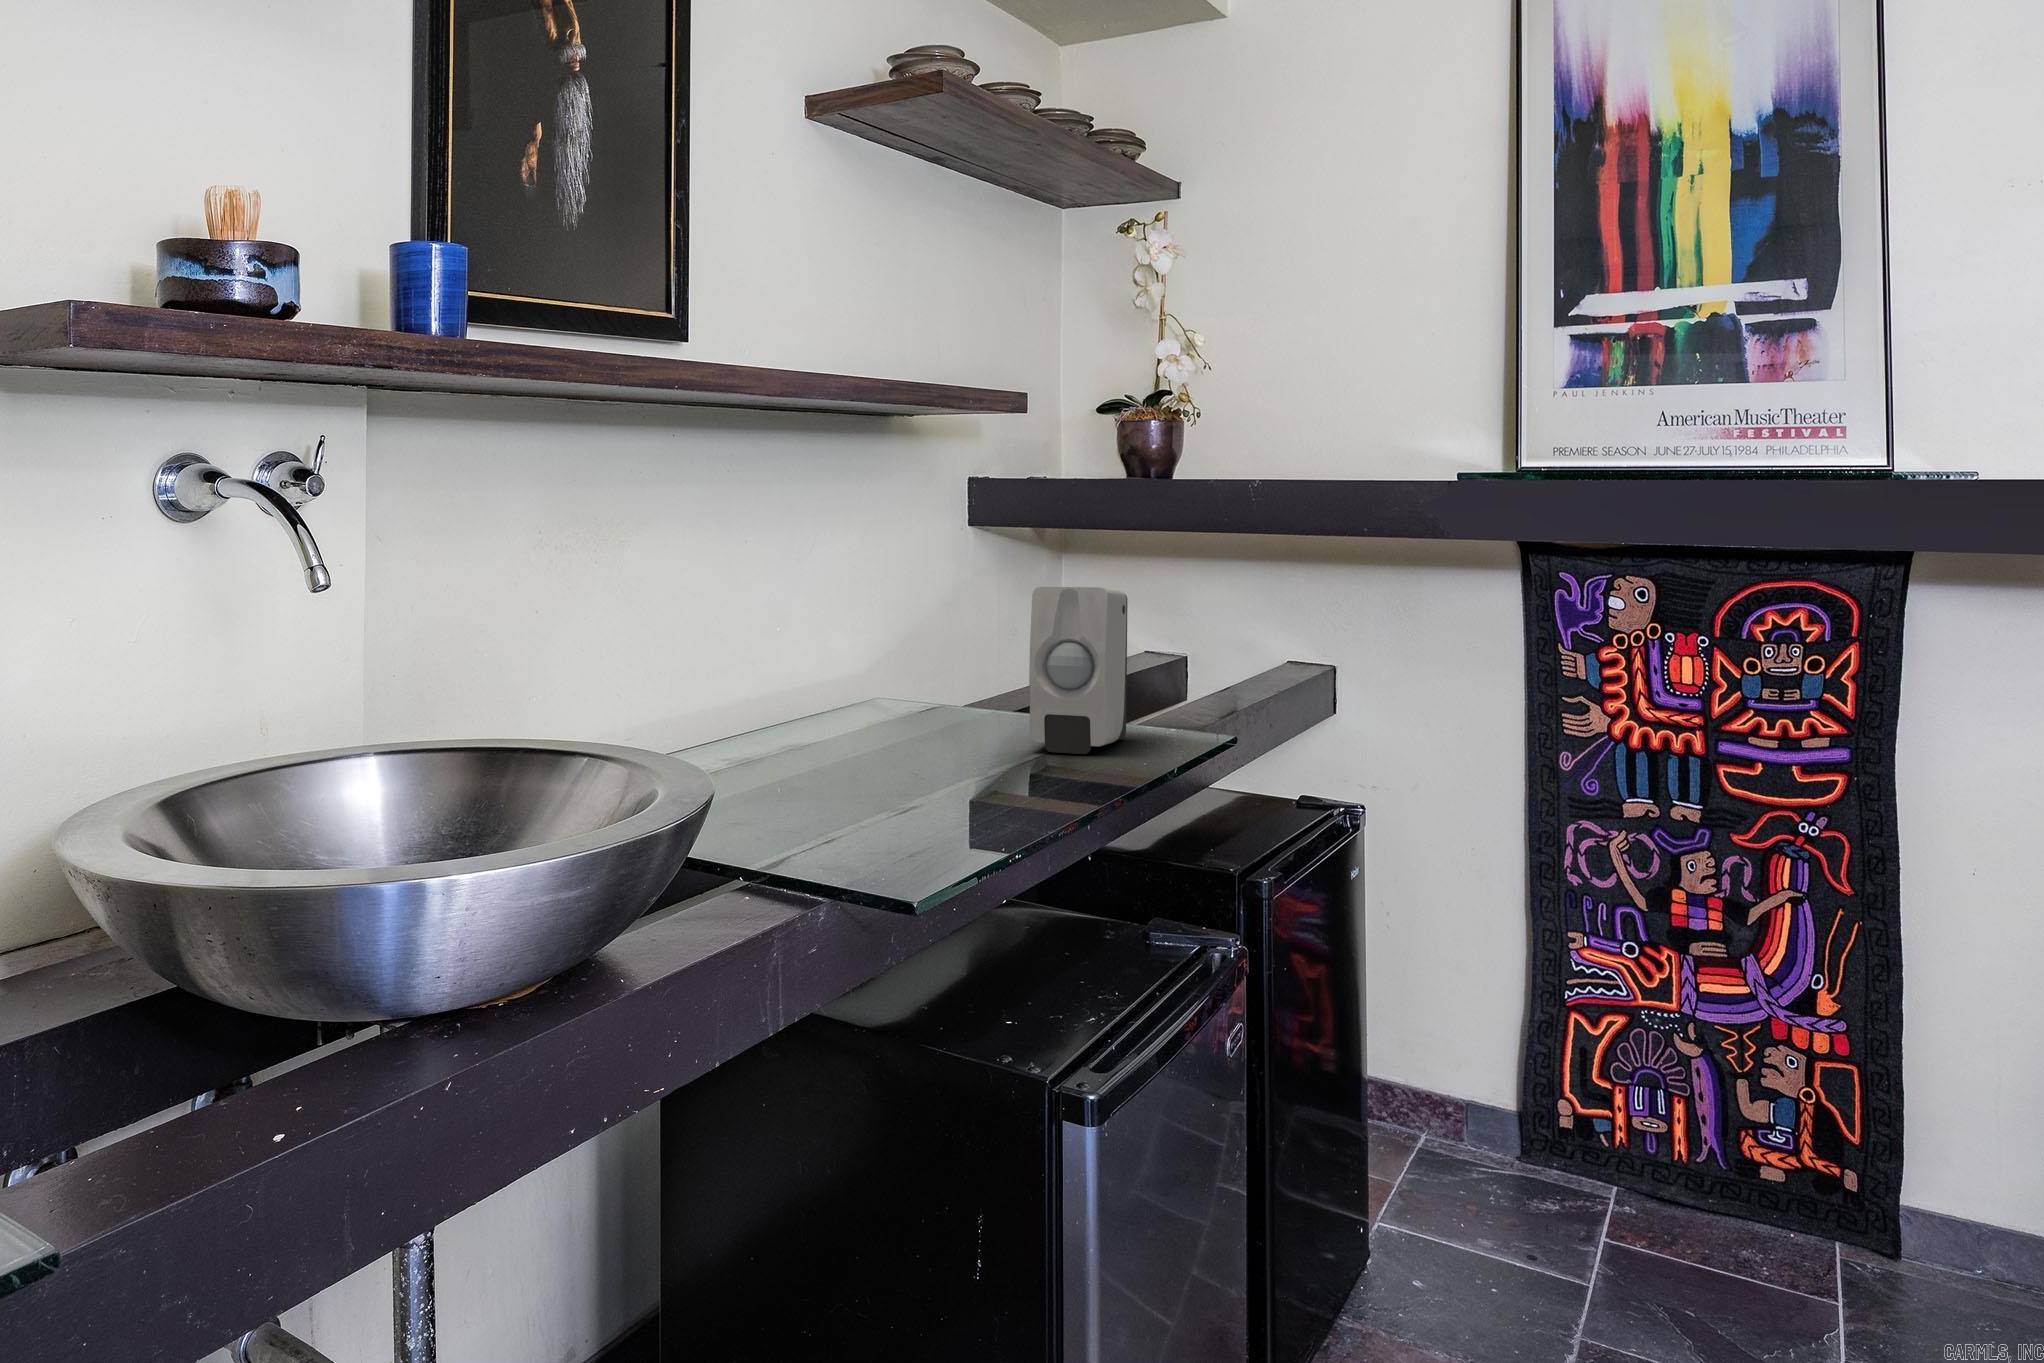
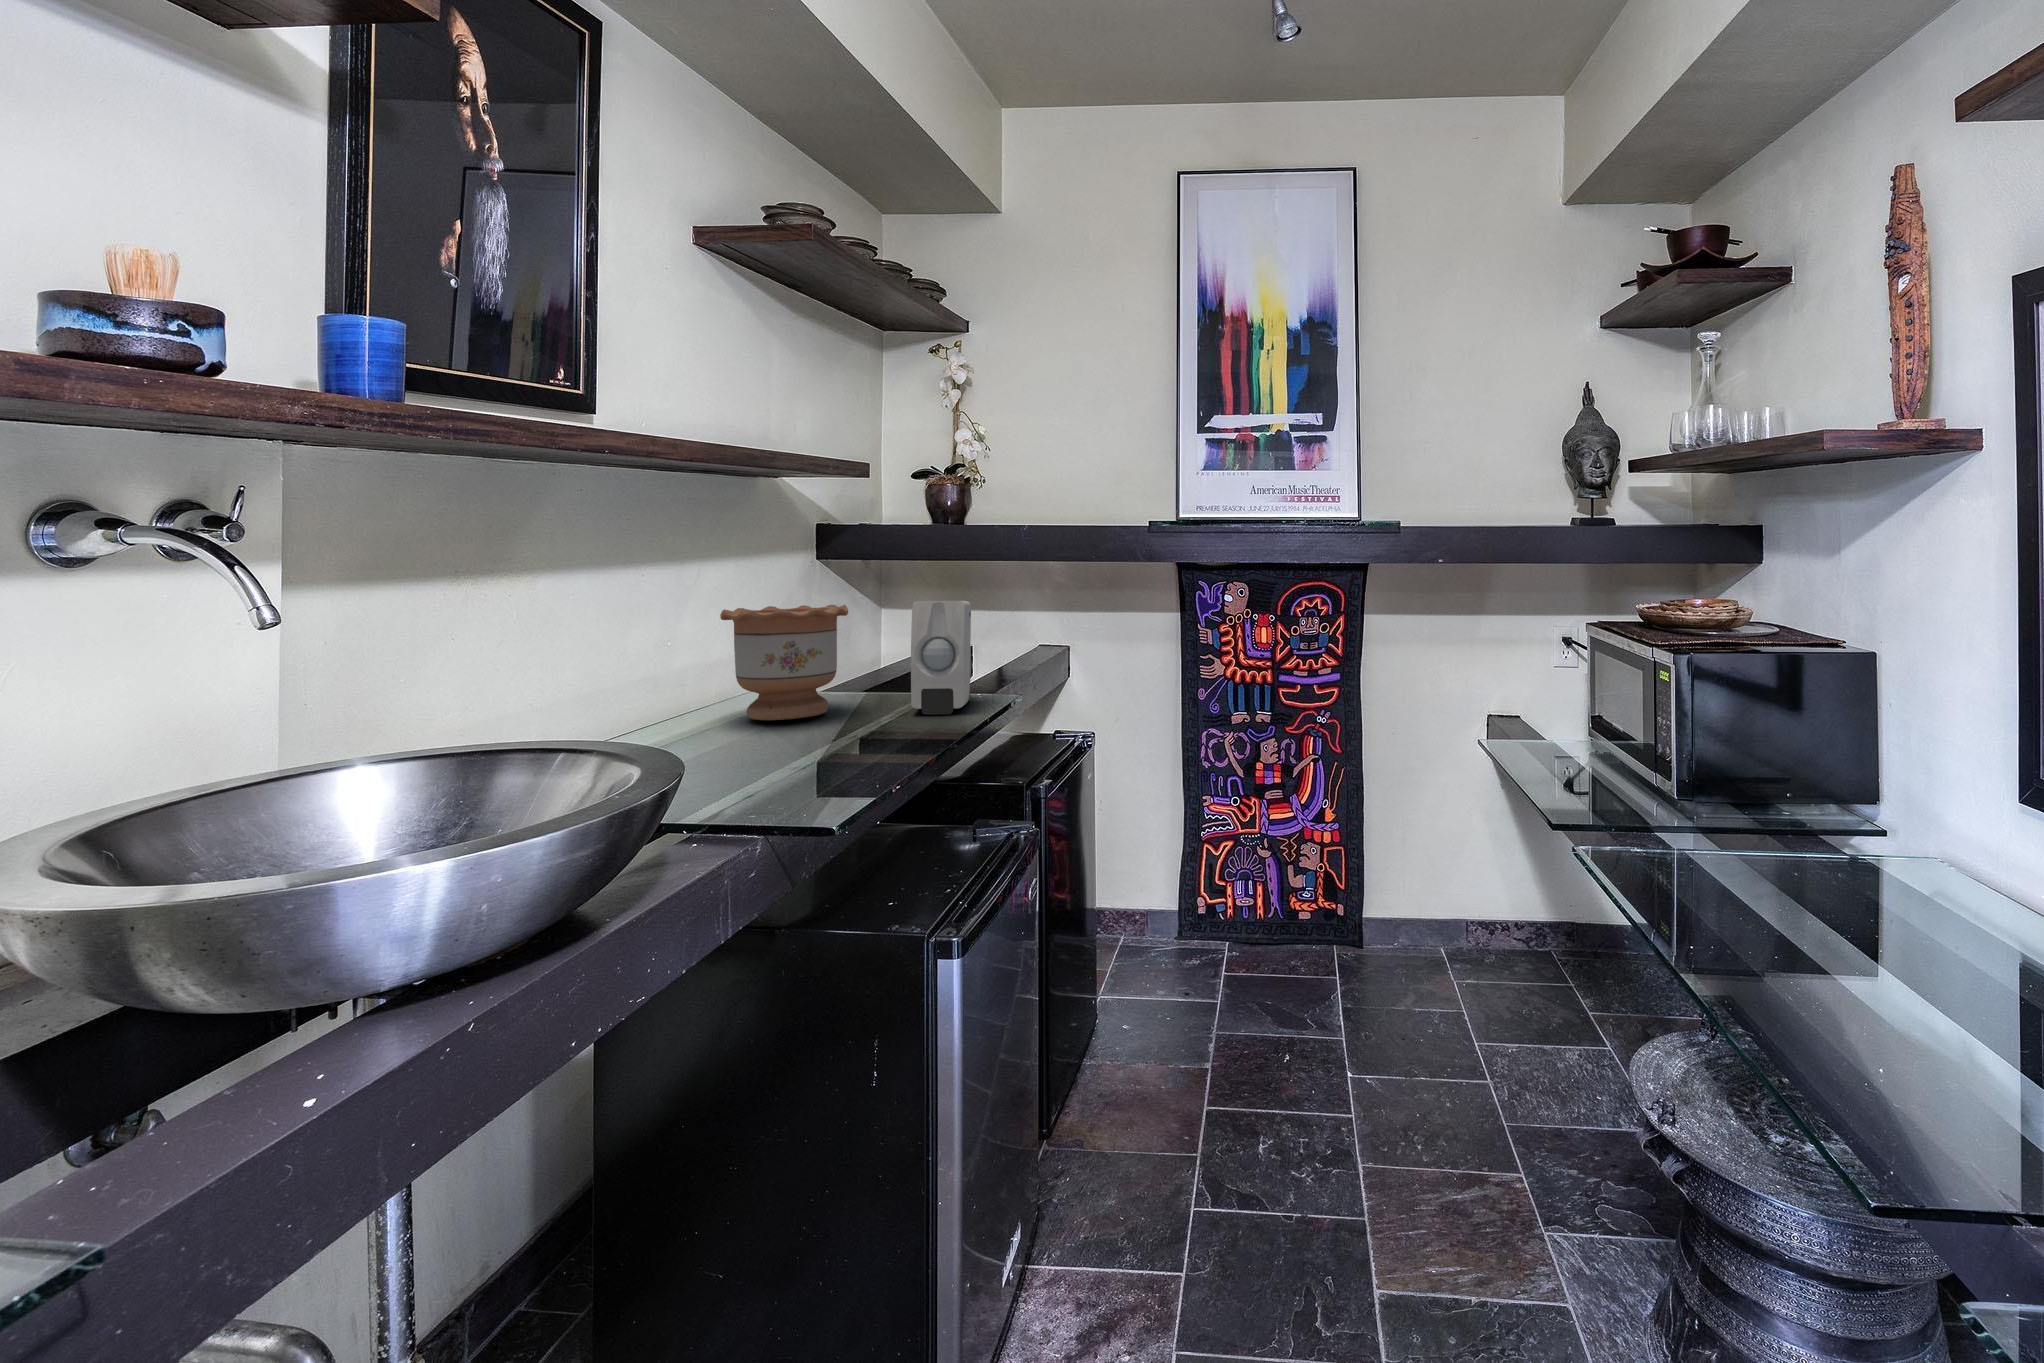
flower pot: none [785,591,949,744] -> present [720,605,848,720]

